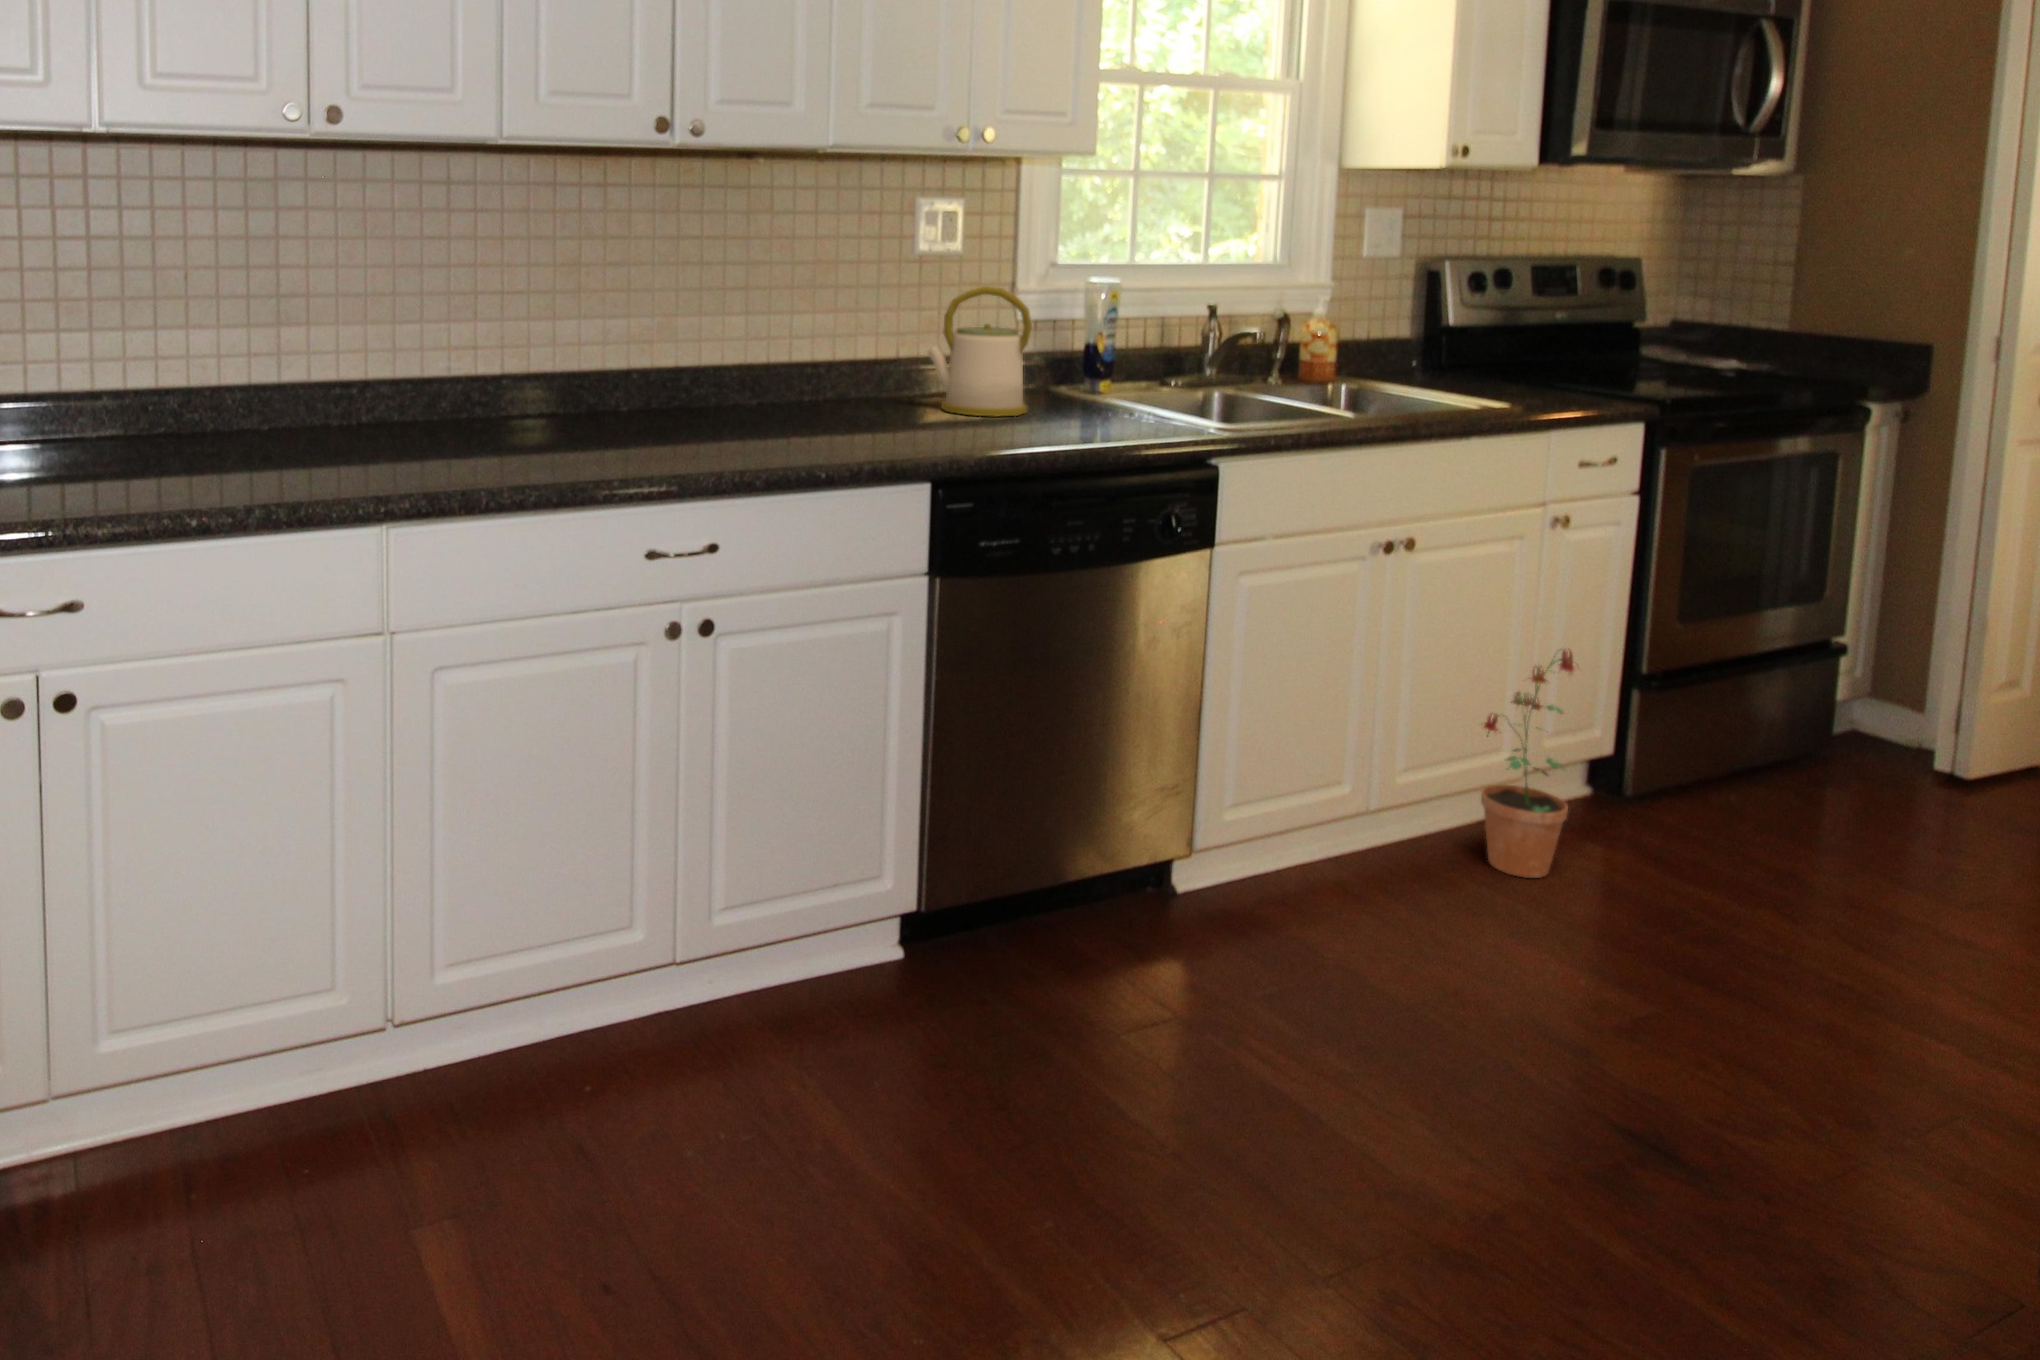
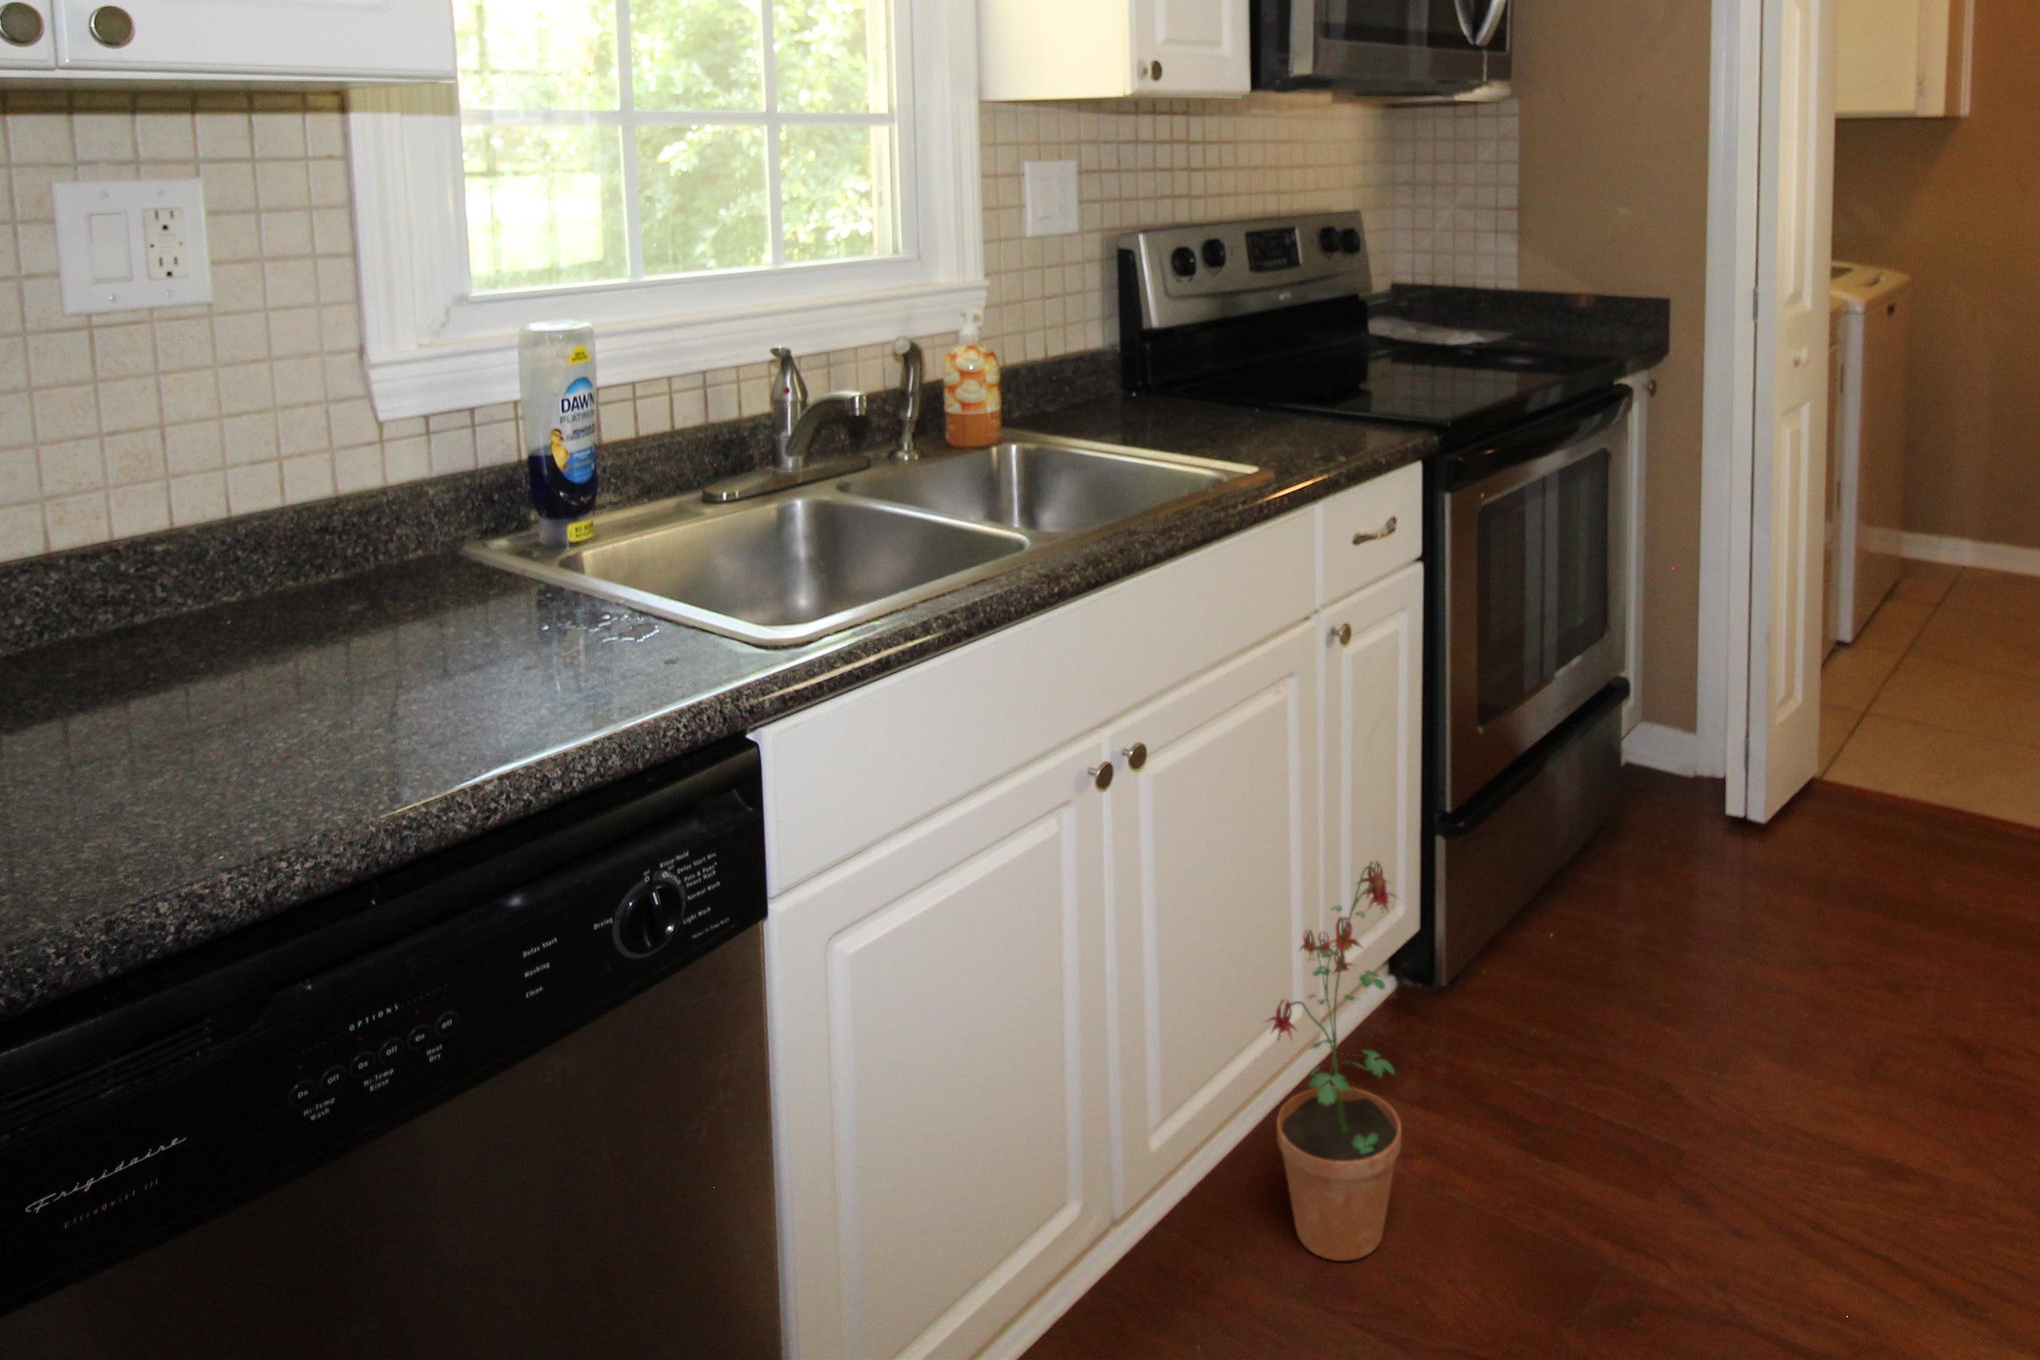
kettle: present [928,286,1032,416] -> none [71,381,345,697]

